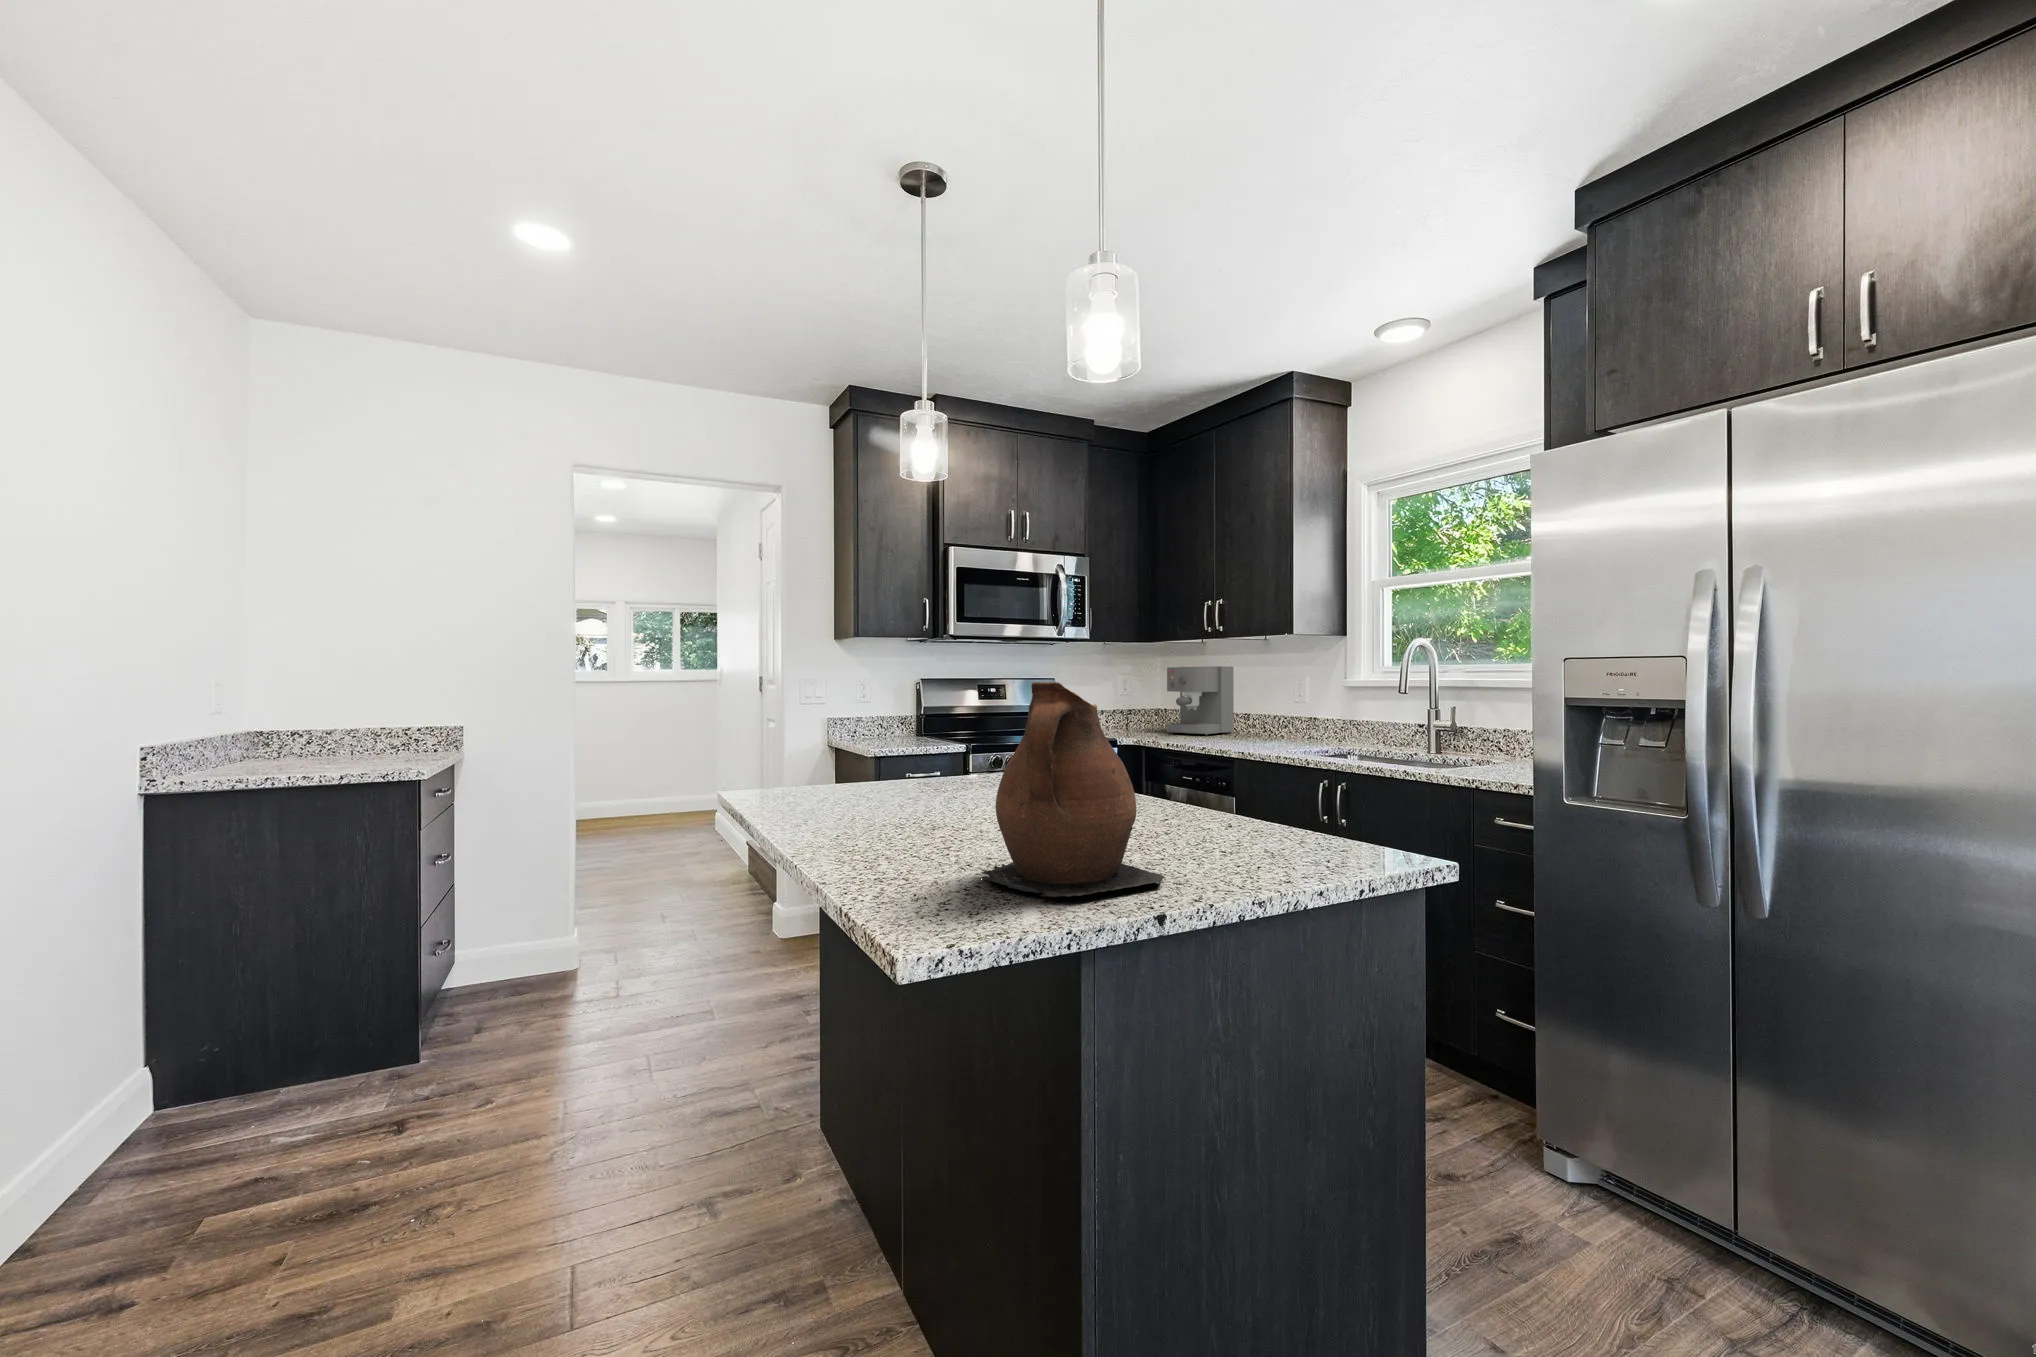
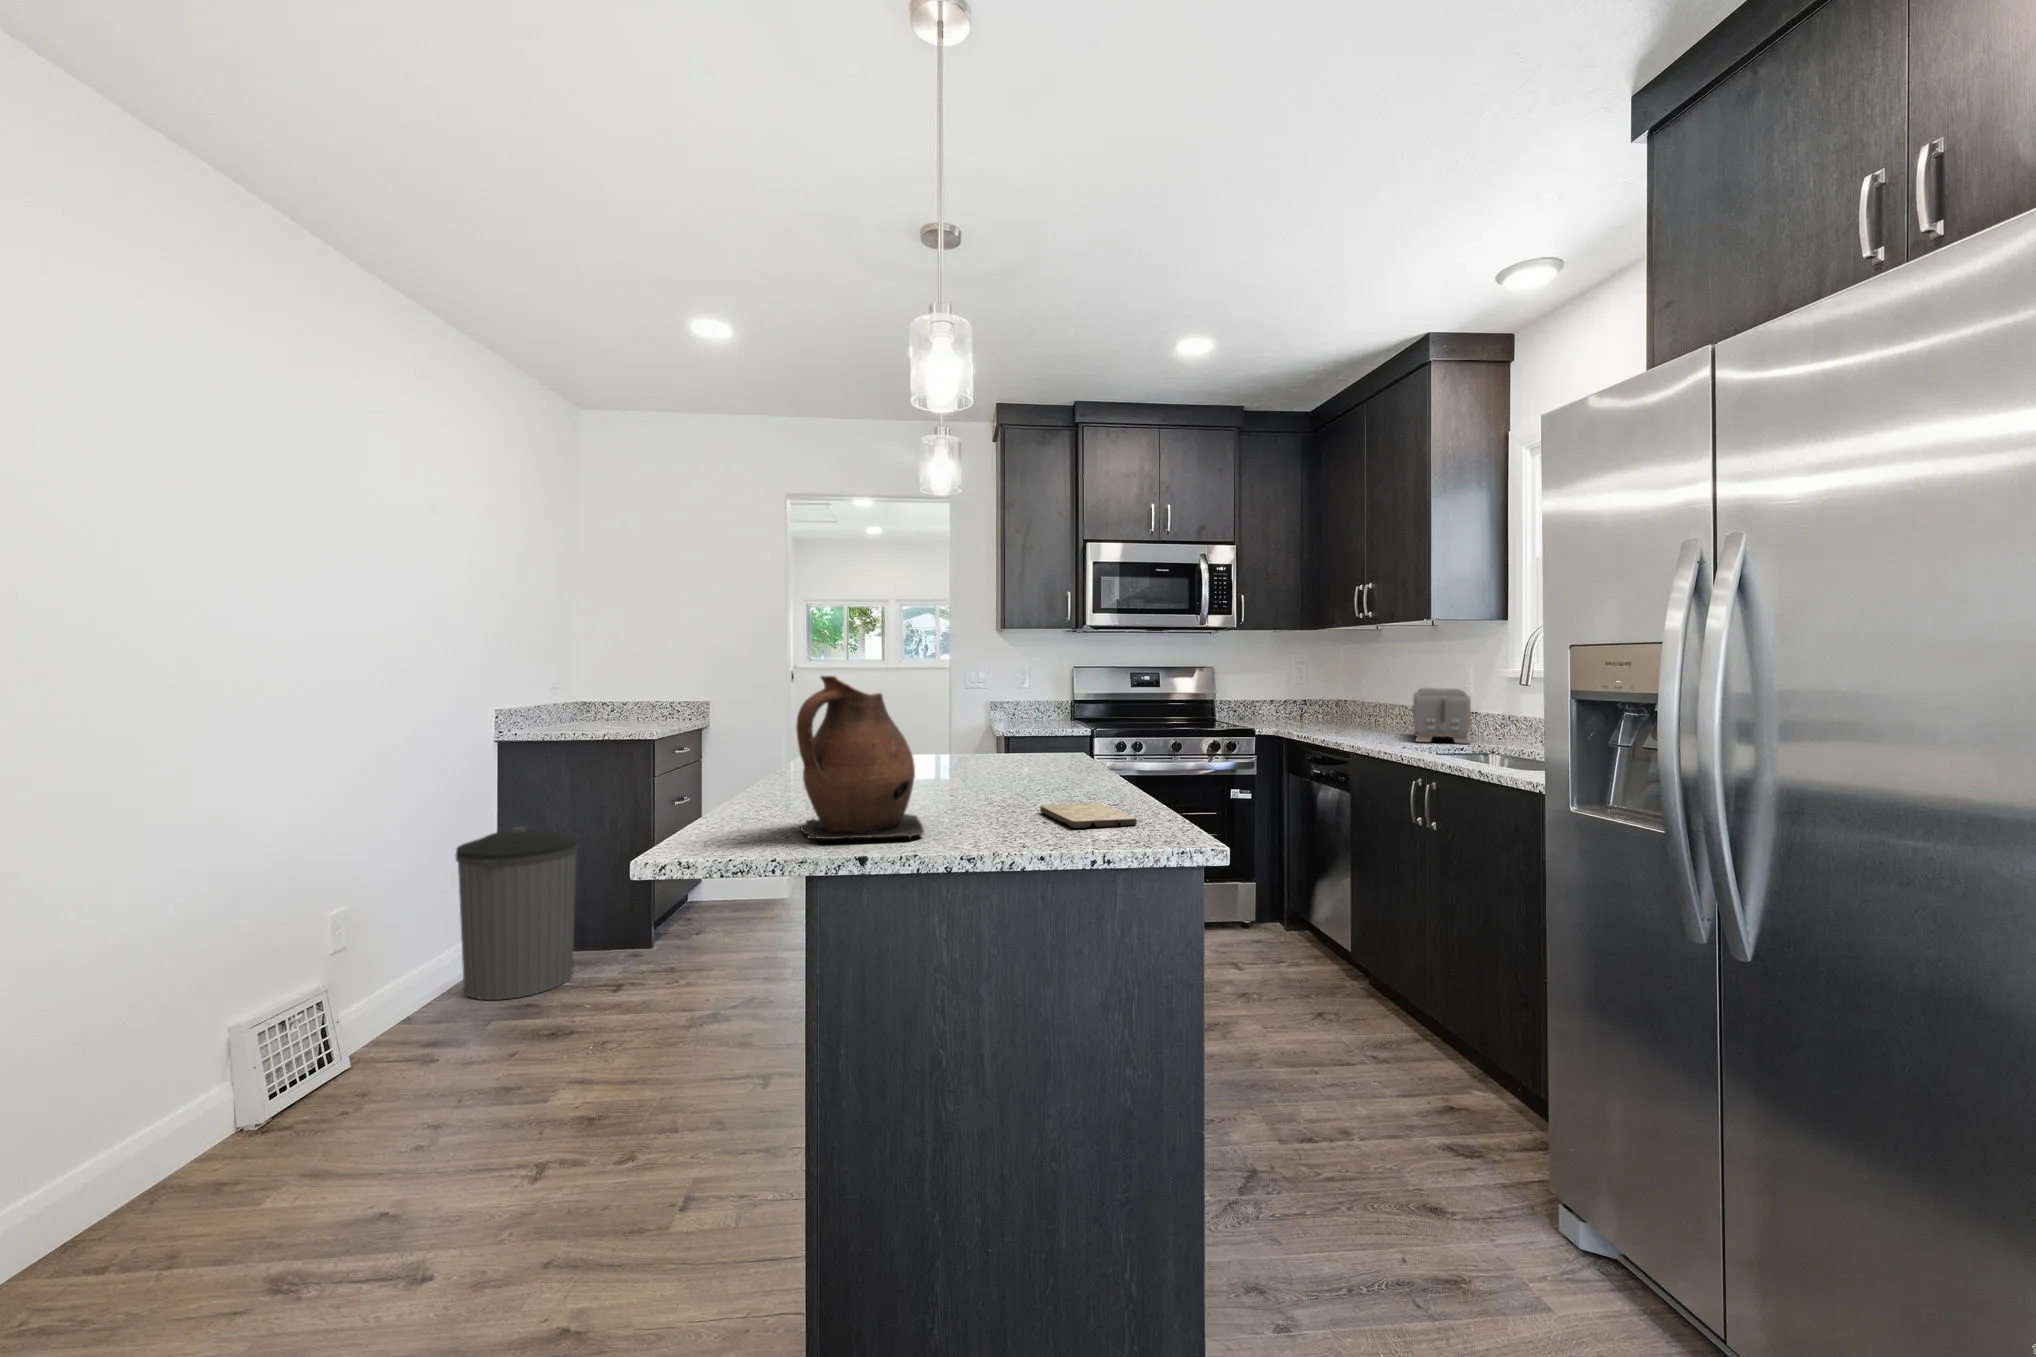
coffee maker: present [1166,666,1234,735] -> none [1324,655,1400,727]
toaster: none [1268,697,1334,747] -> present [1413,688,1471,744]
cutting board: none [1194,825,1327,856] -> present [1040,803,1137,828]
trash can: none [106,914,319,1184] -> present [456,827,579,1000]

